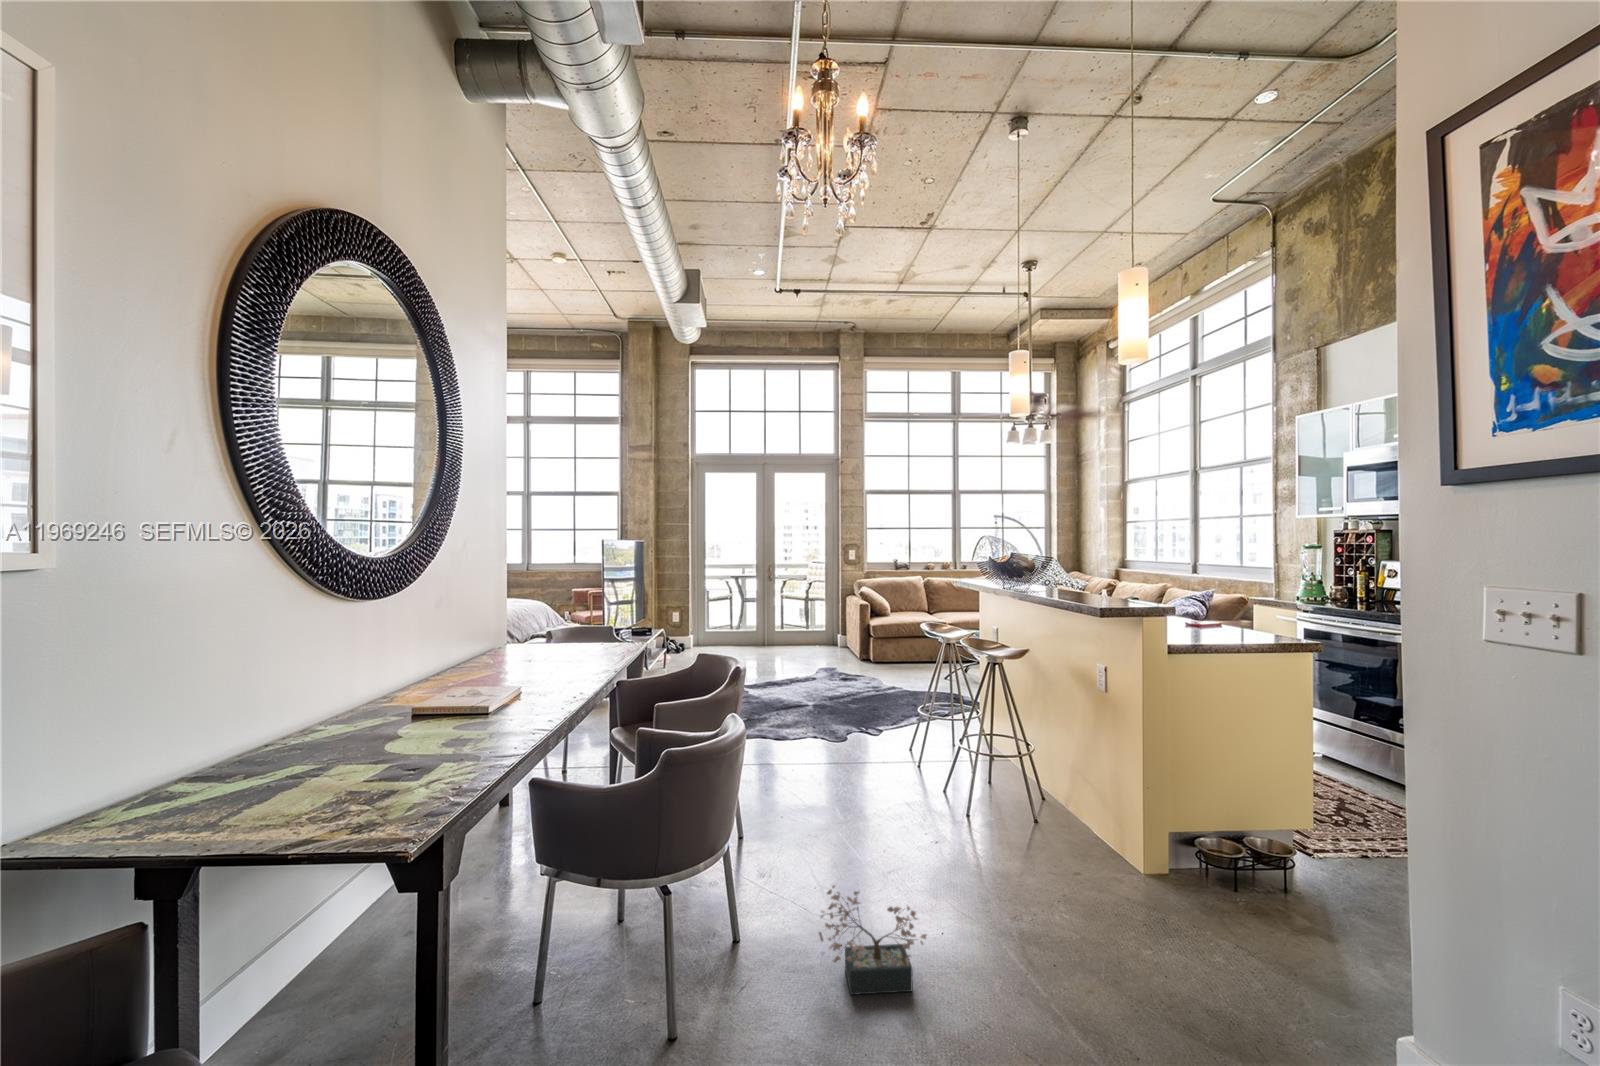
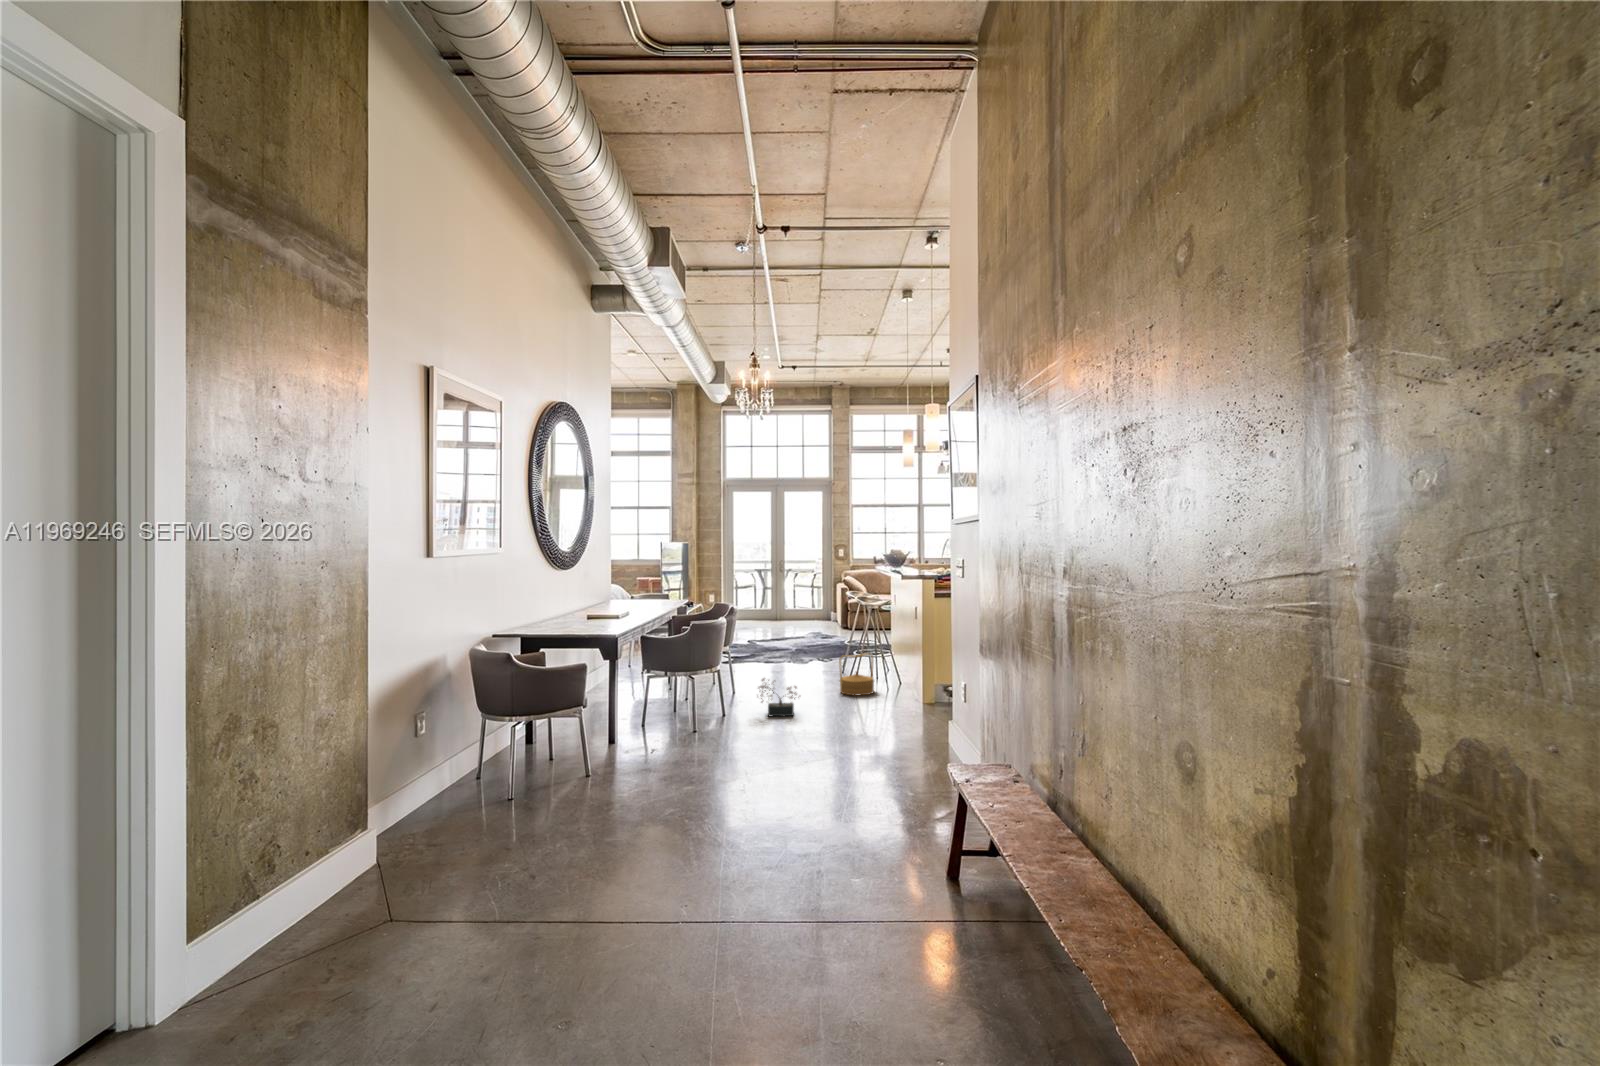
basket: none [955,775,1028,873] -> present [839,654,874,695]

